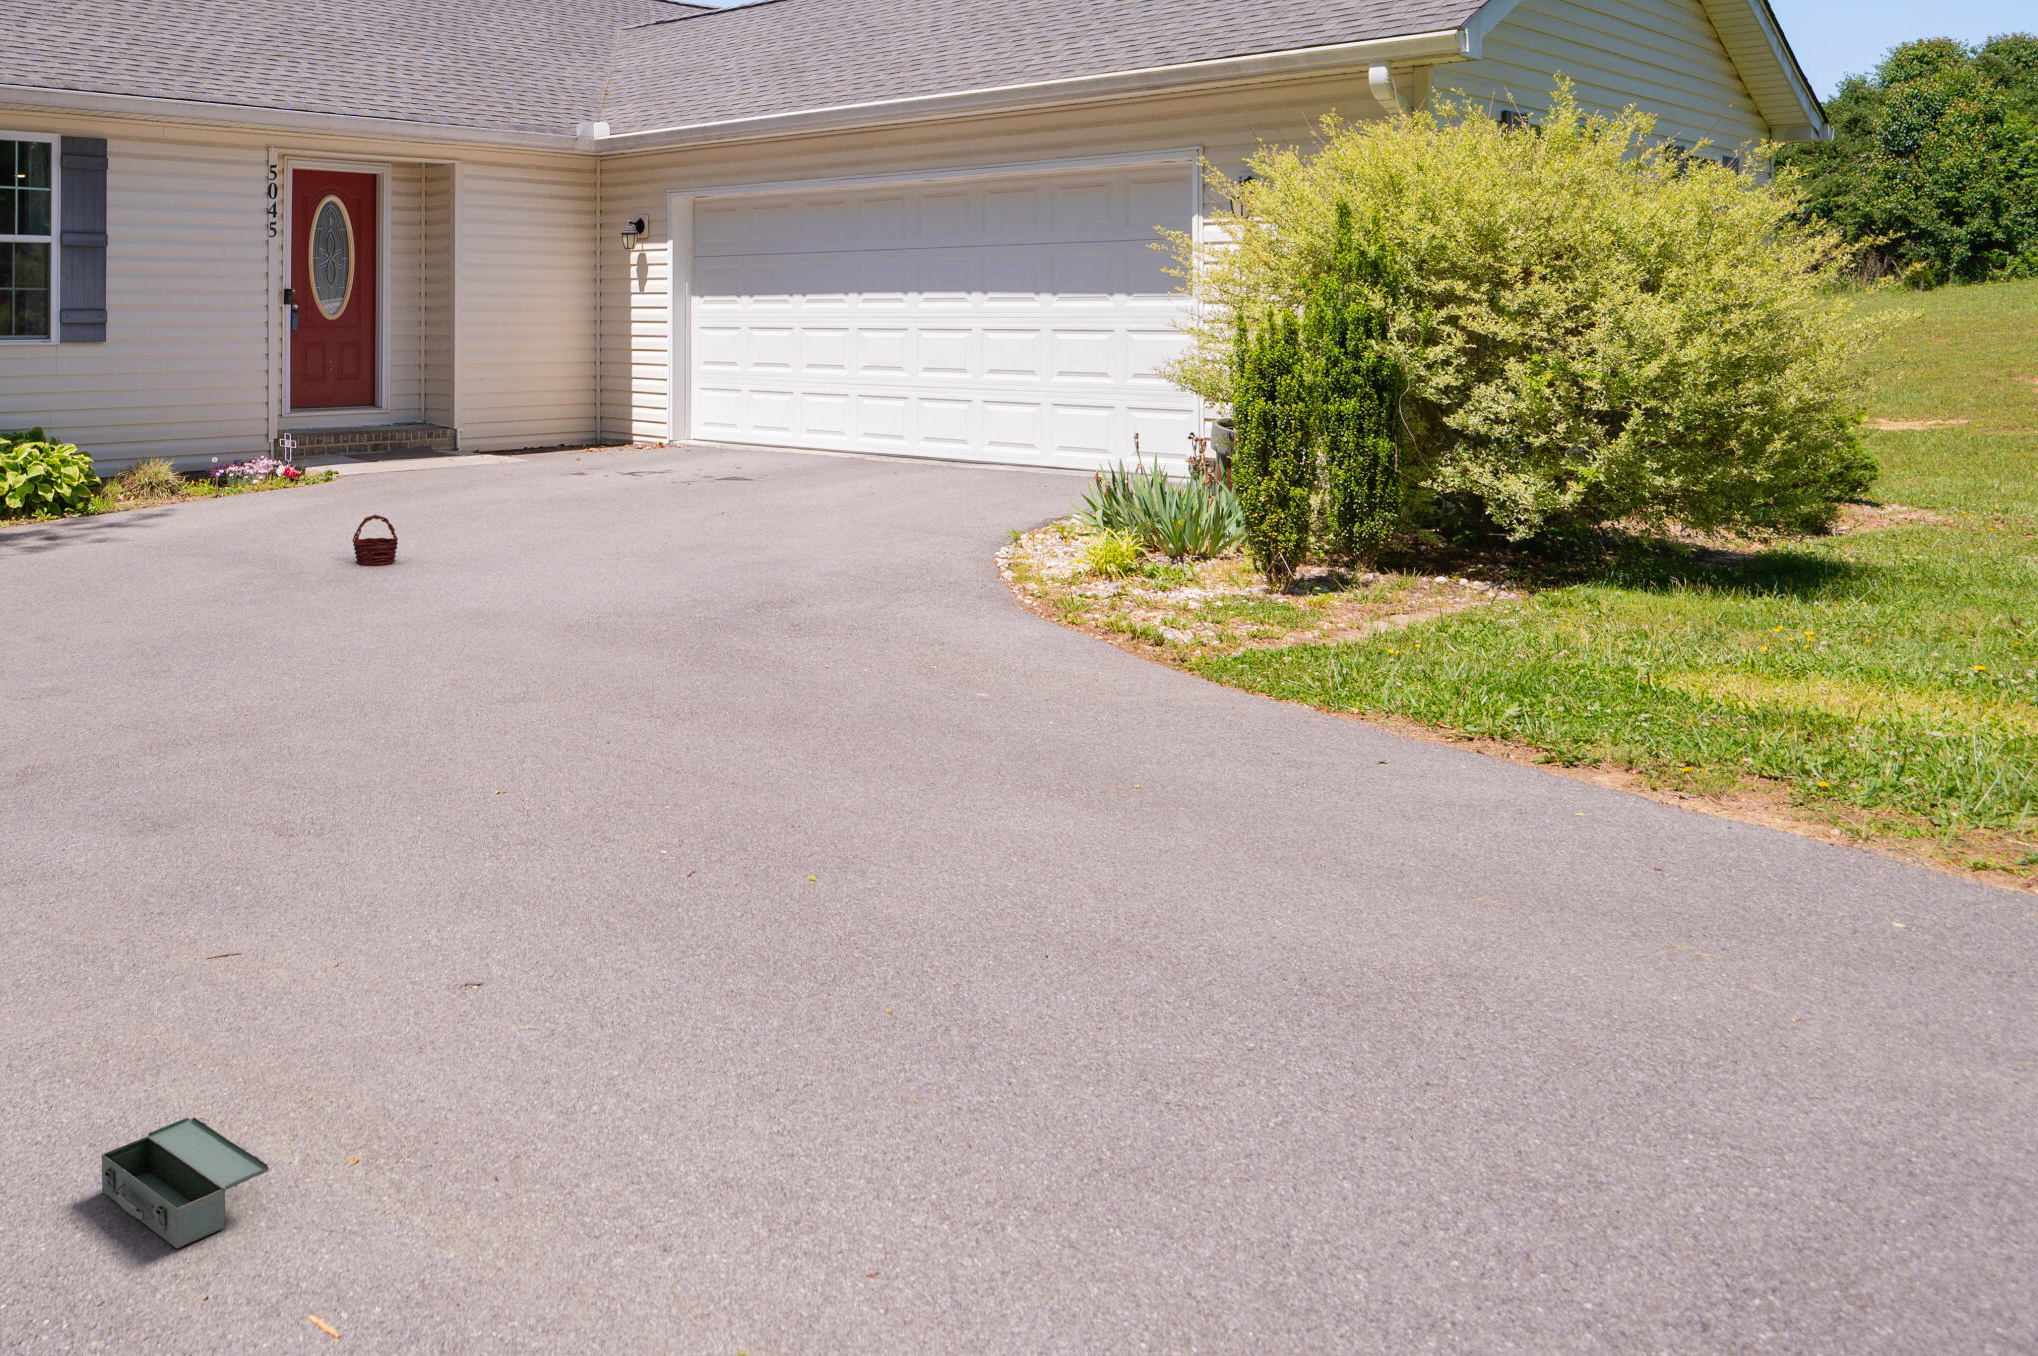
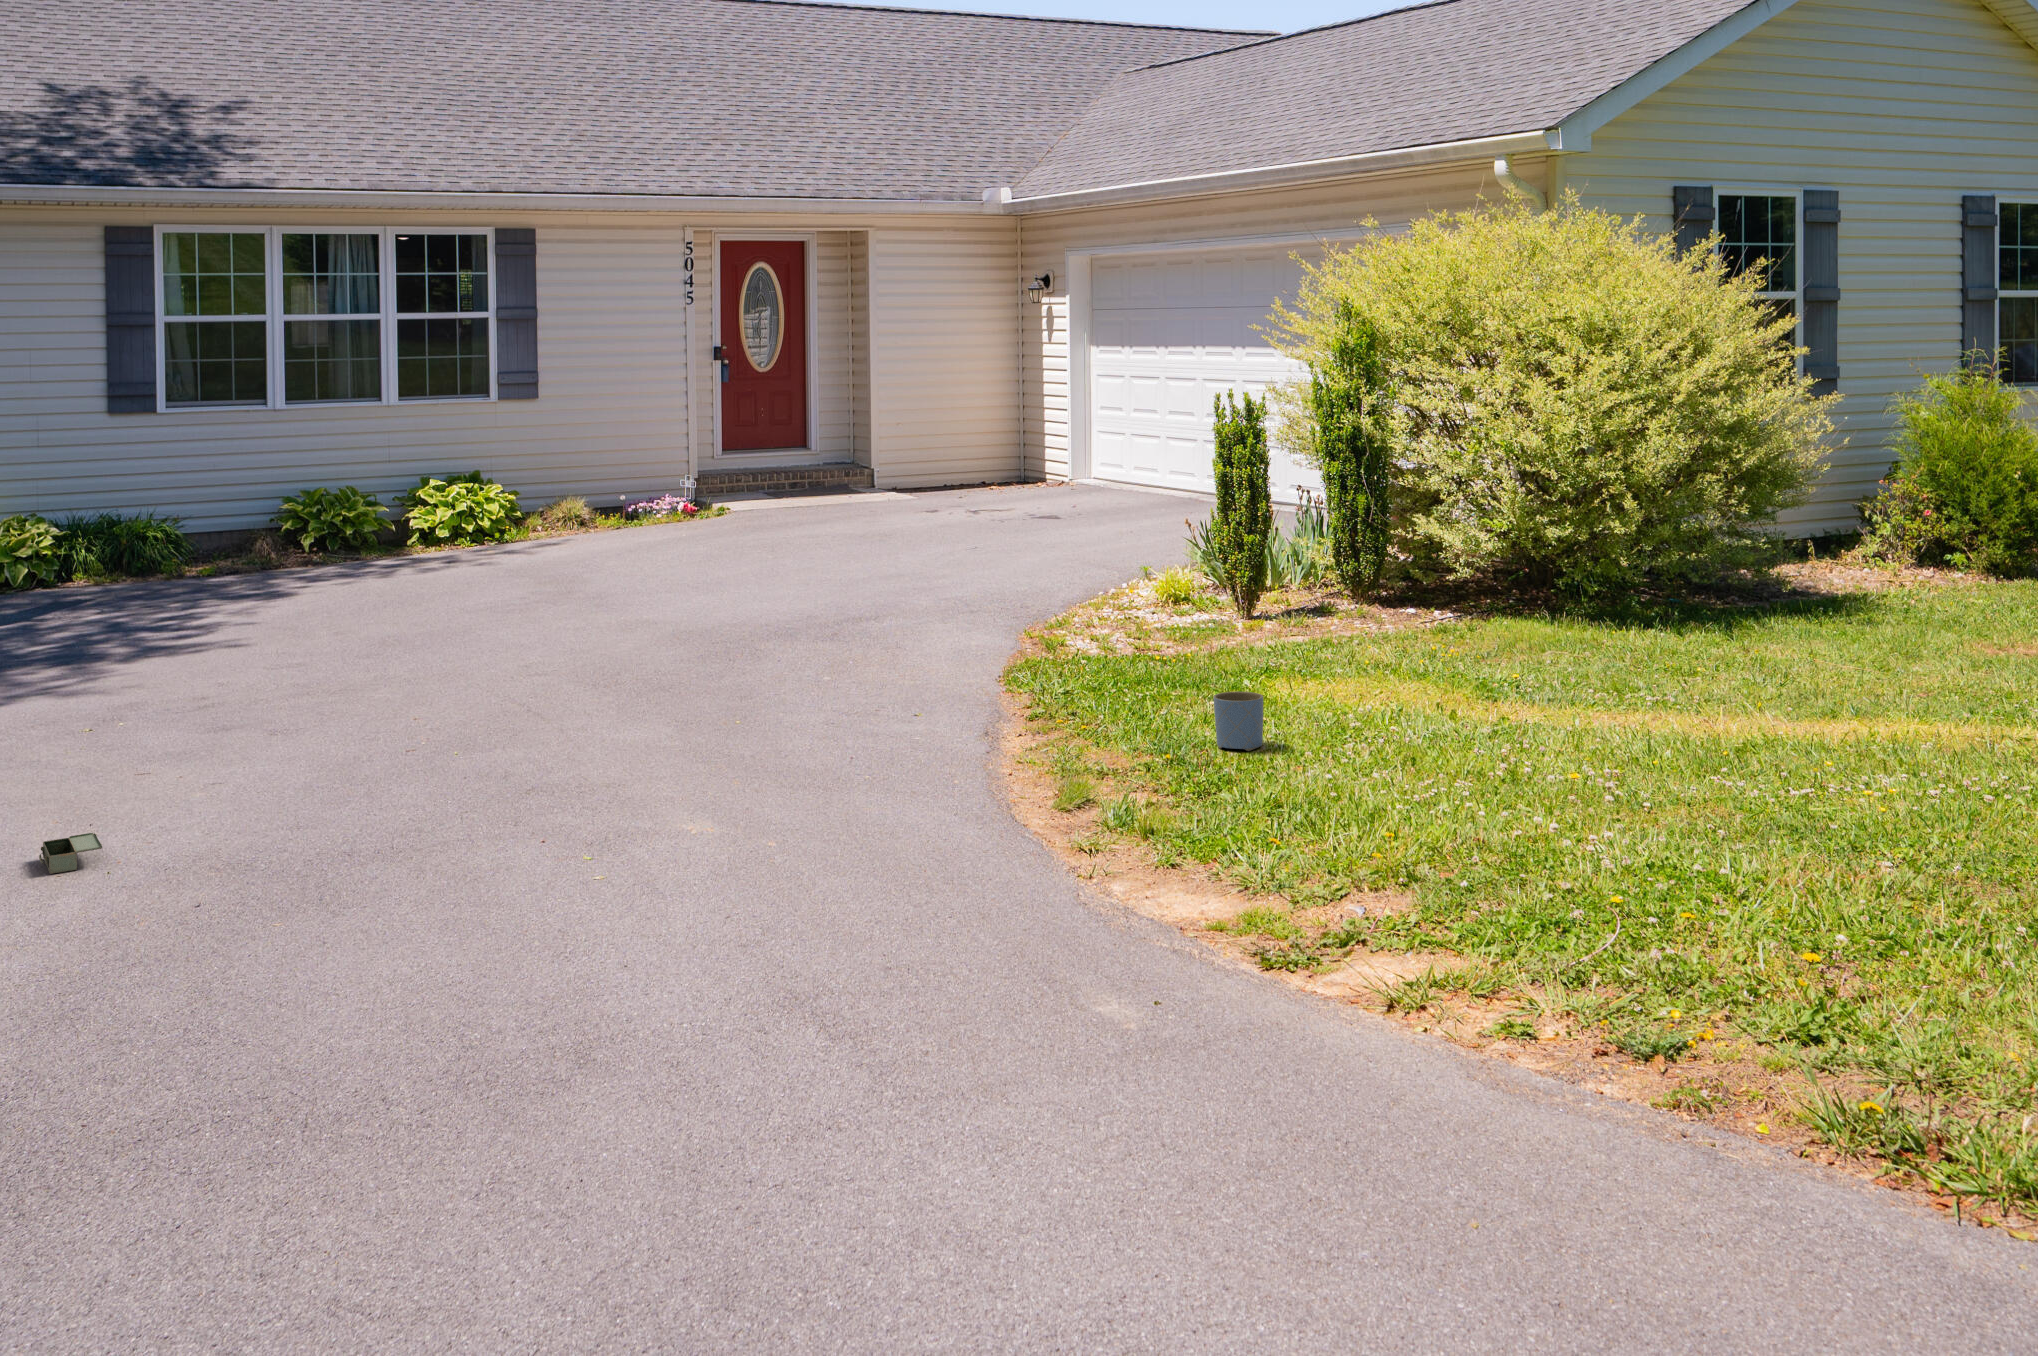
basket: present [352,515,398,565] -> none [640,545,678,585]
planter: none [1700,714,1789,804] -> present [1214,692,1263,751]

